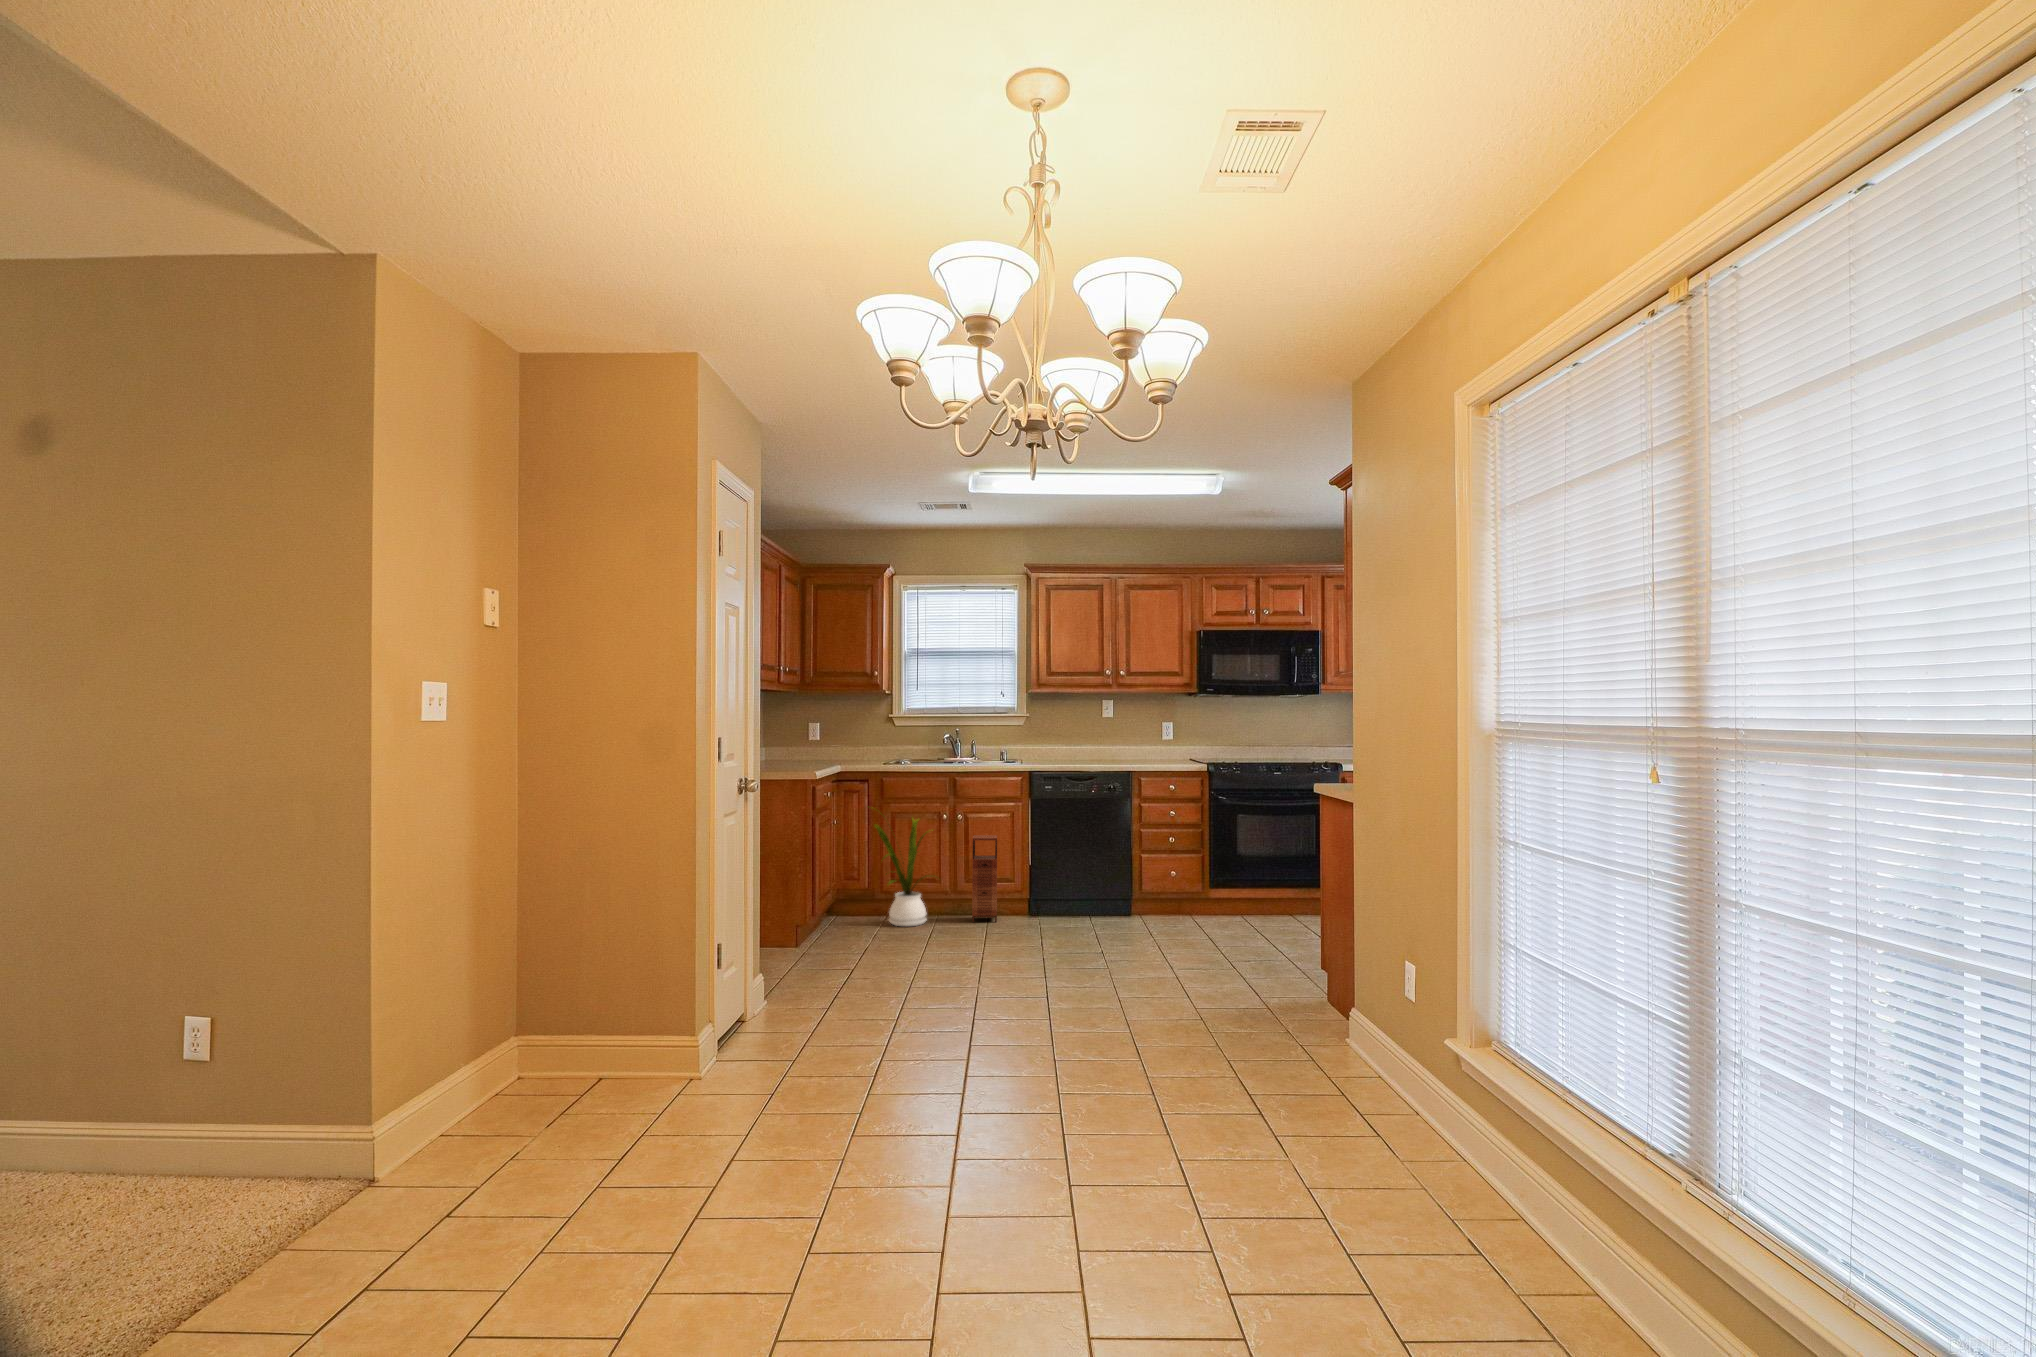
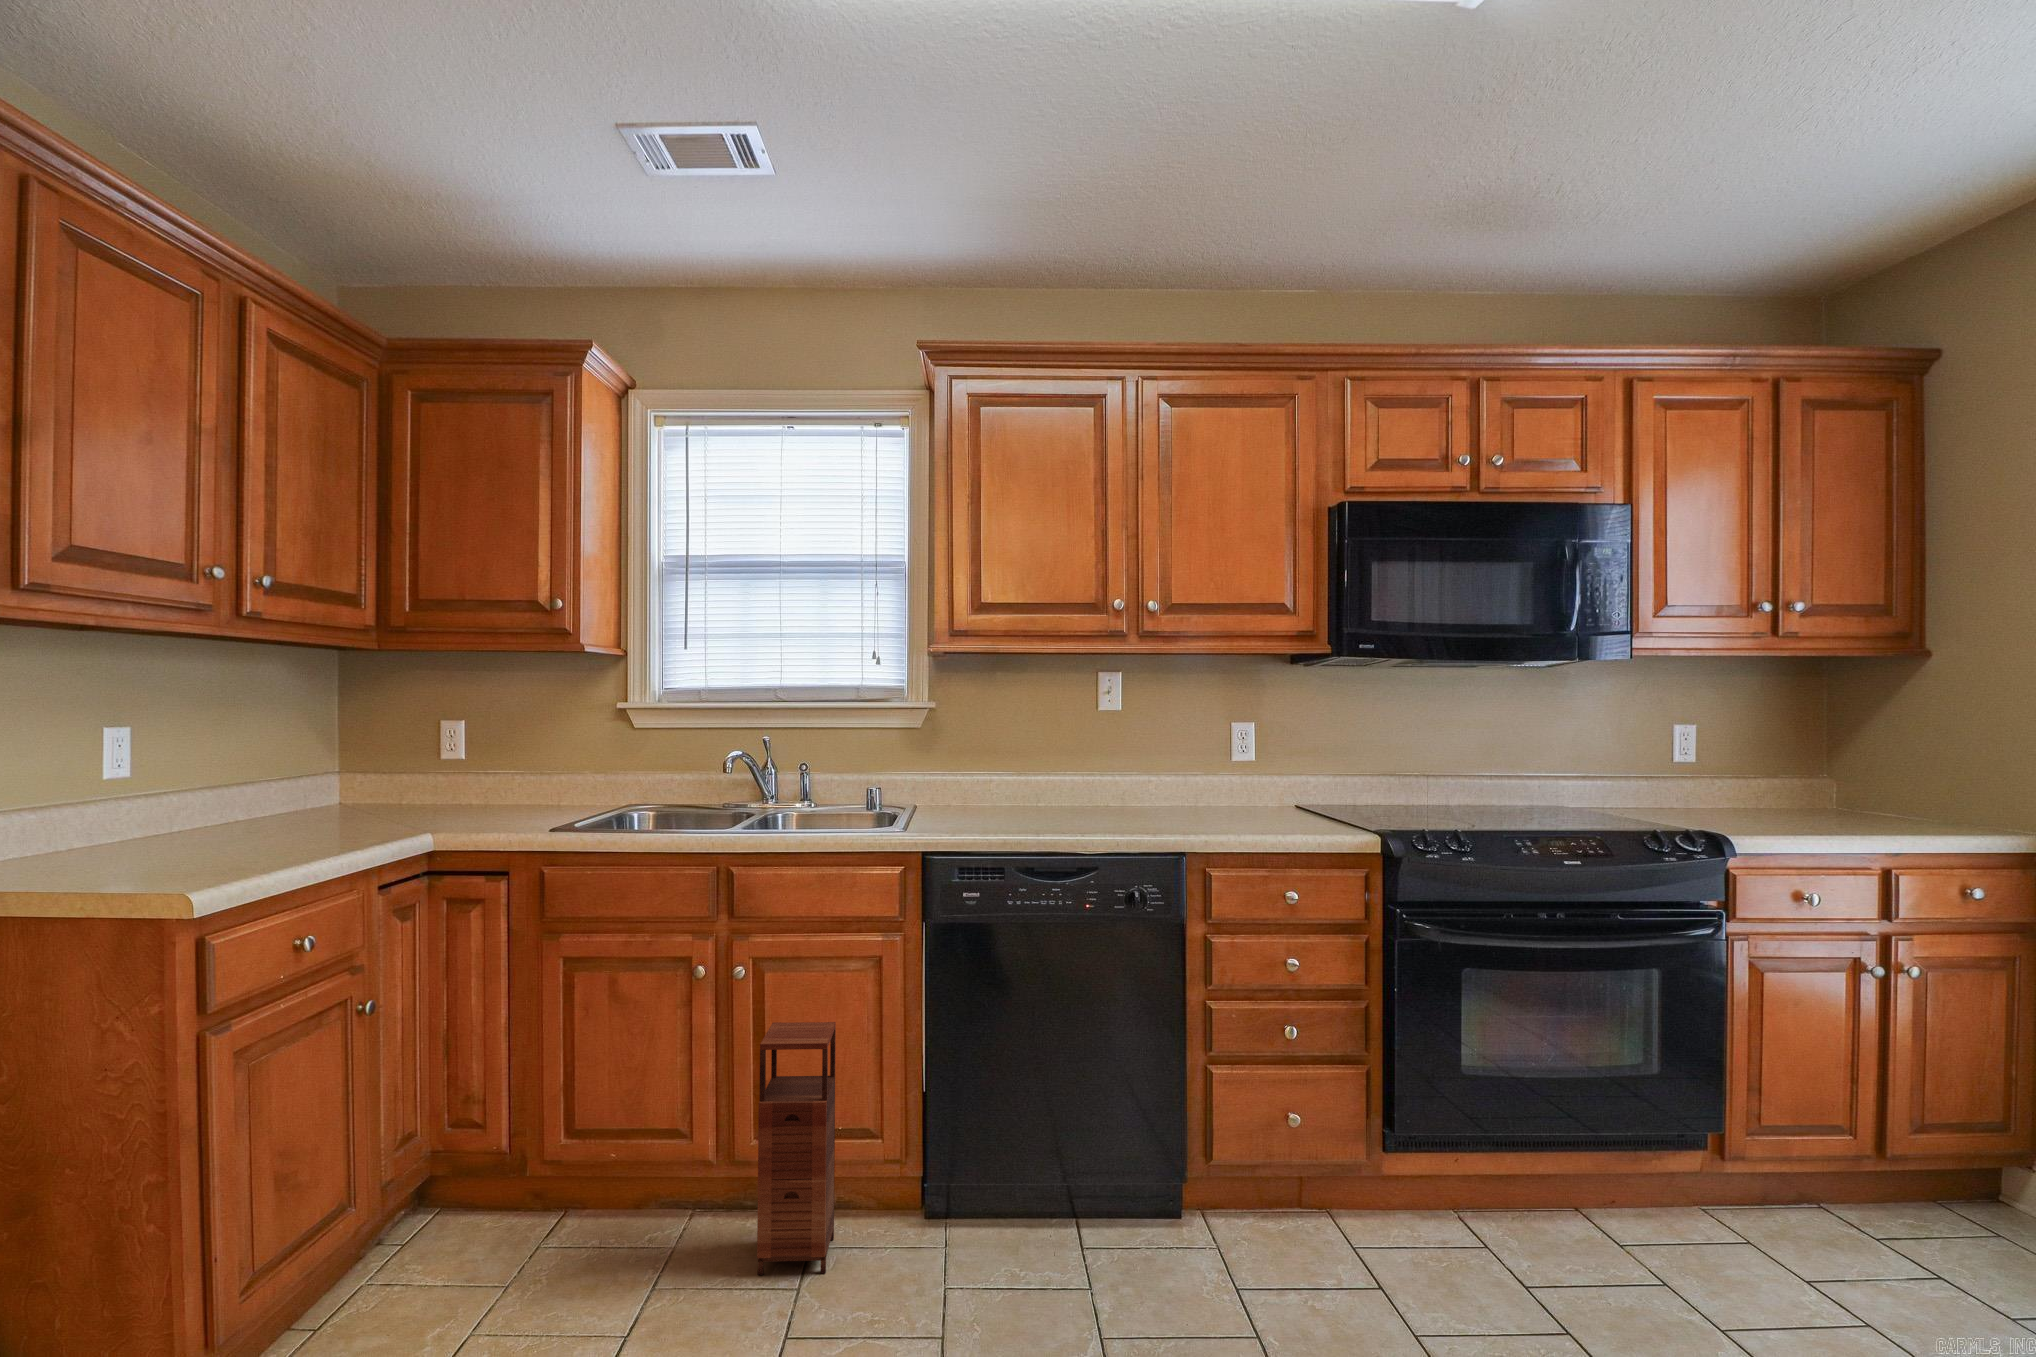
house plant: present [874,813,926,926] -> none [452,961,681,1309]

